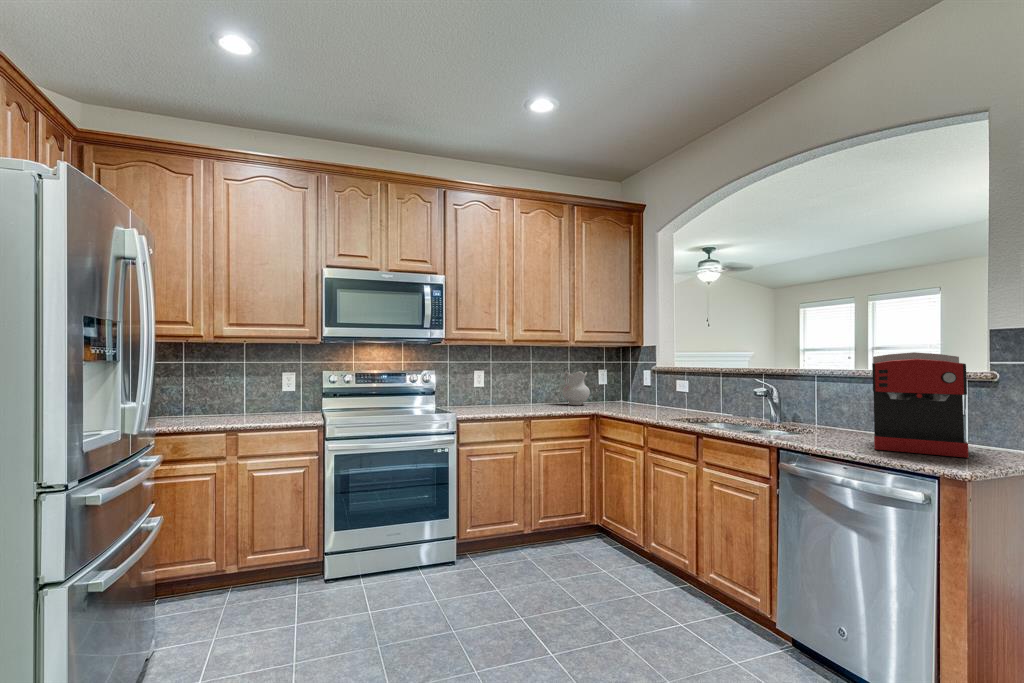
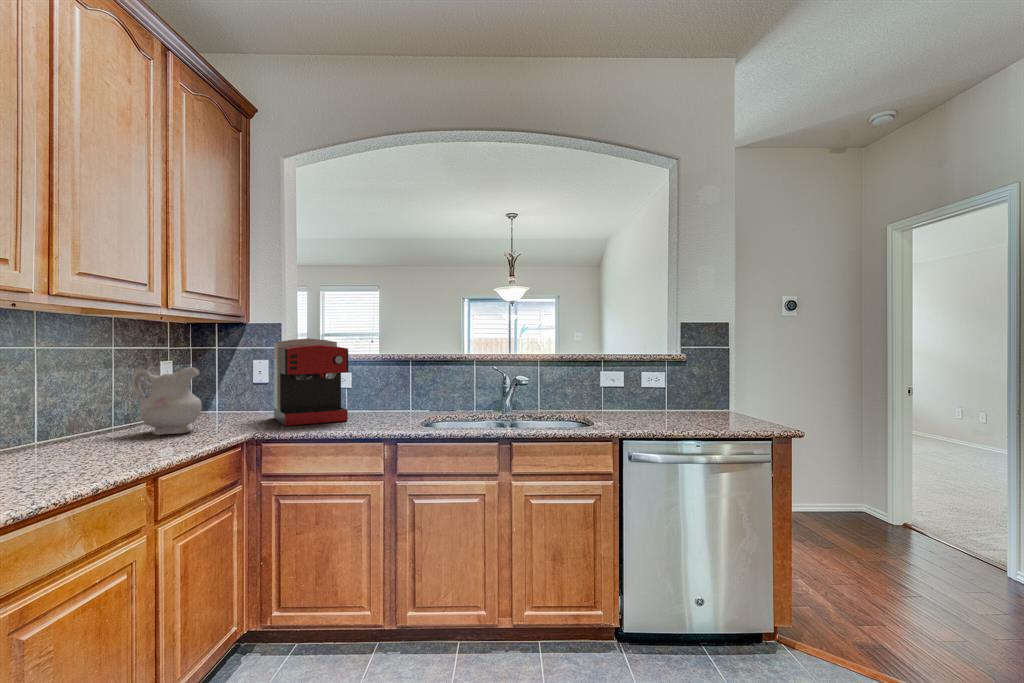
coffee maker: present [872,352,969,458] -> present [274,338,348,426]

